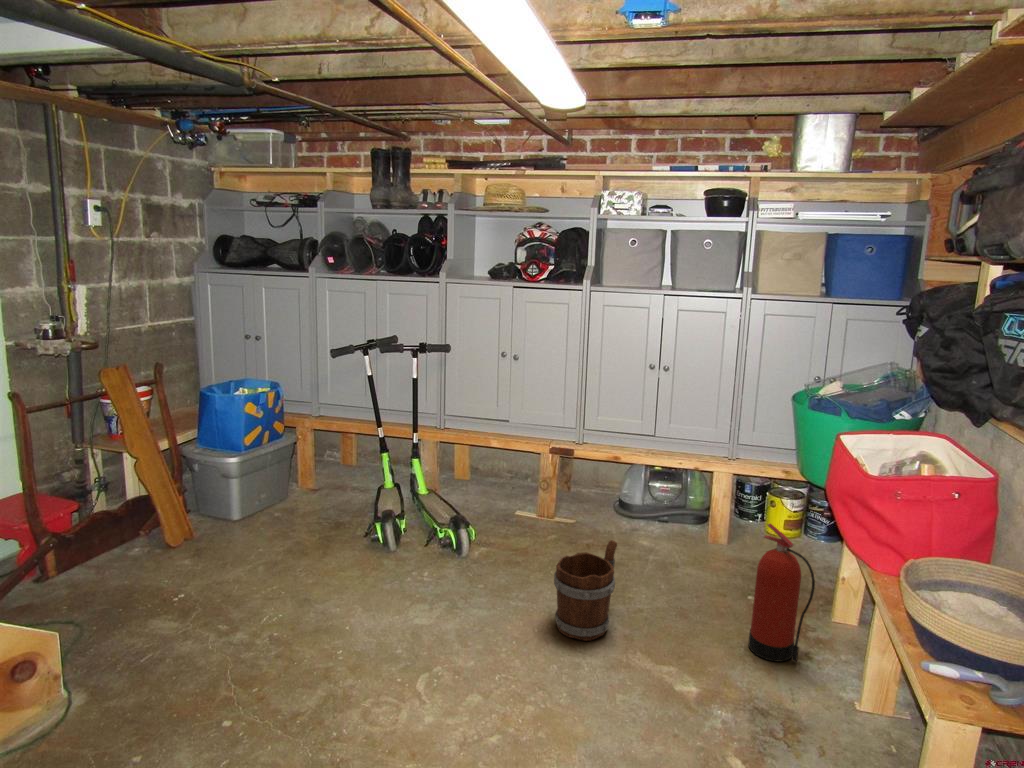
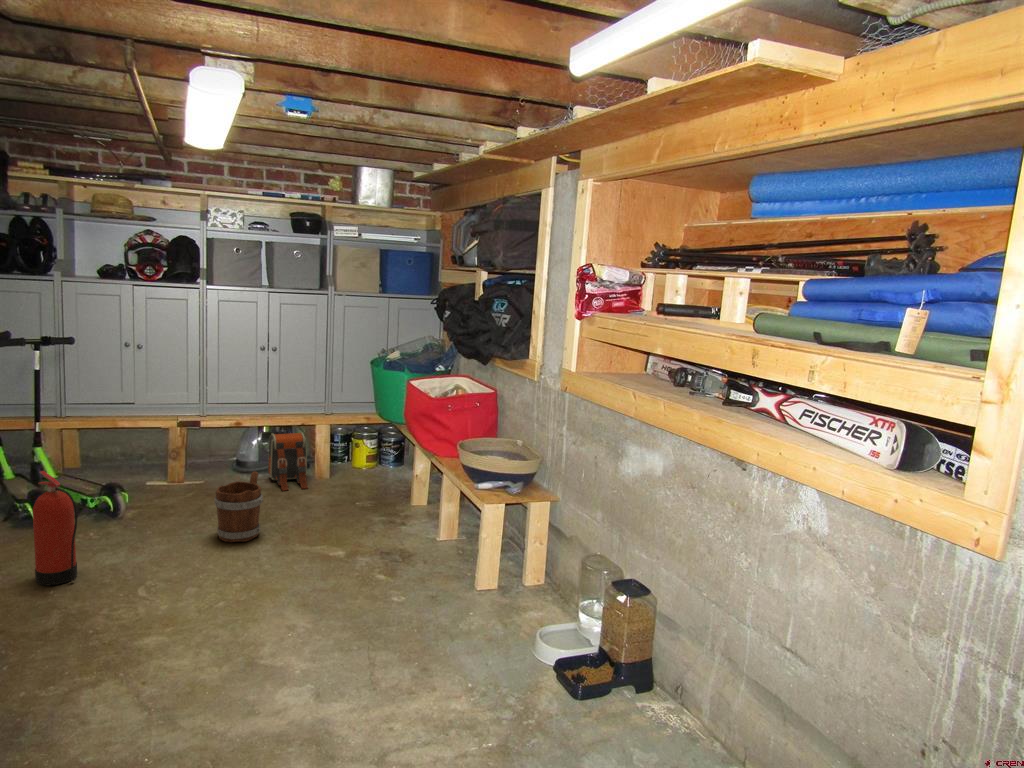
backpack: none [647,476,697,559] -> present [268,432,308,491]
fire extinguisher: present [749,524,815,662] -> present [33,471,77,585]

